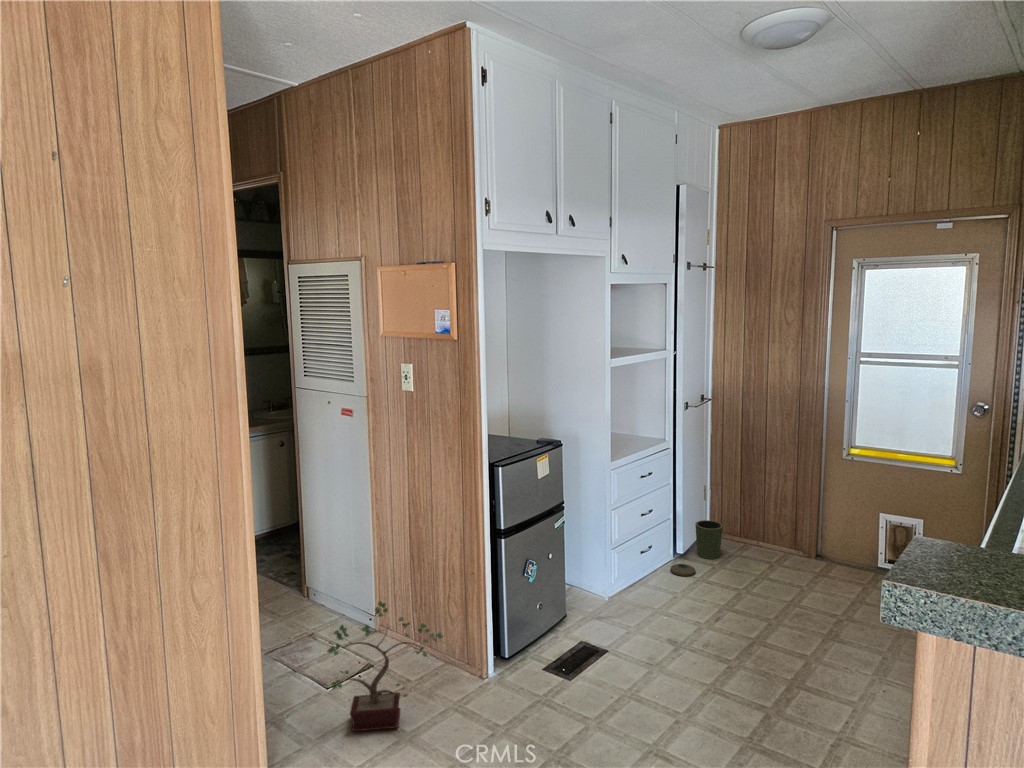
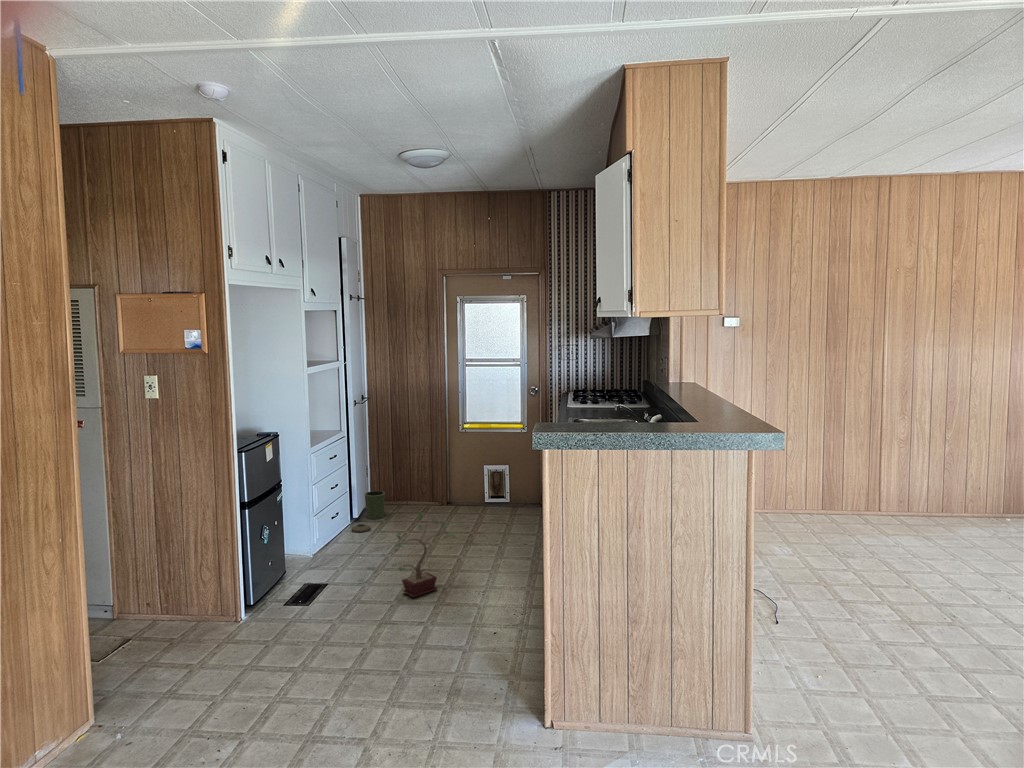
potted plant: present [327,601,443,731] -> present [396,512,461,597]

